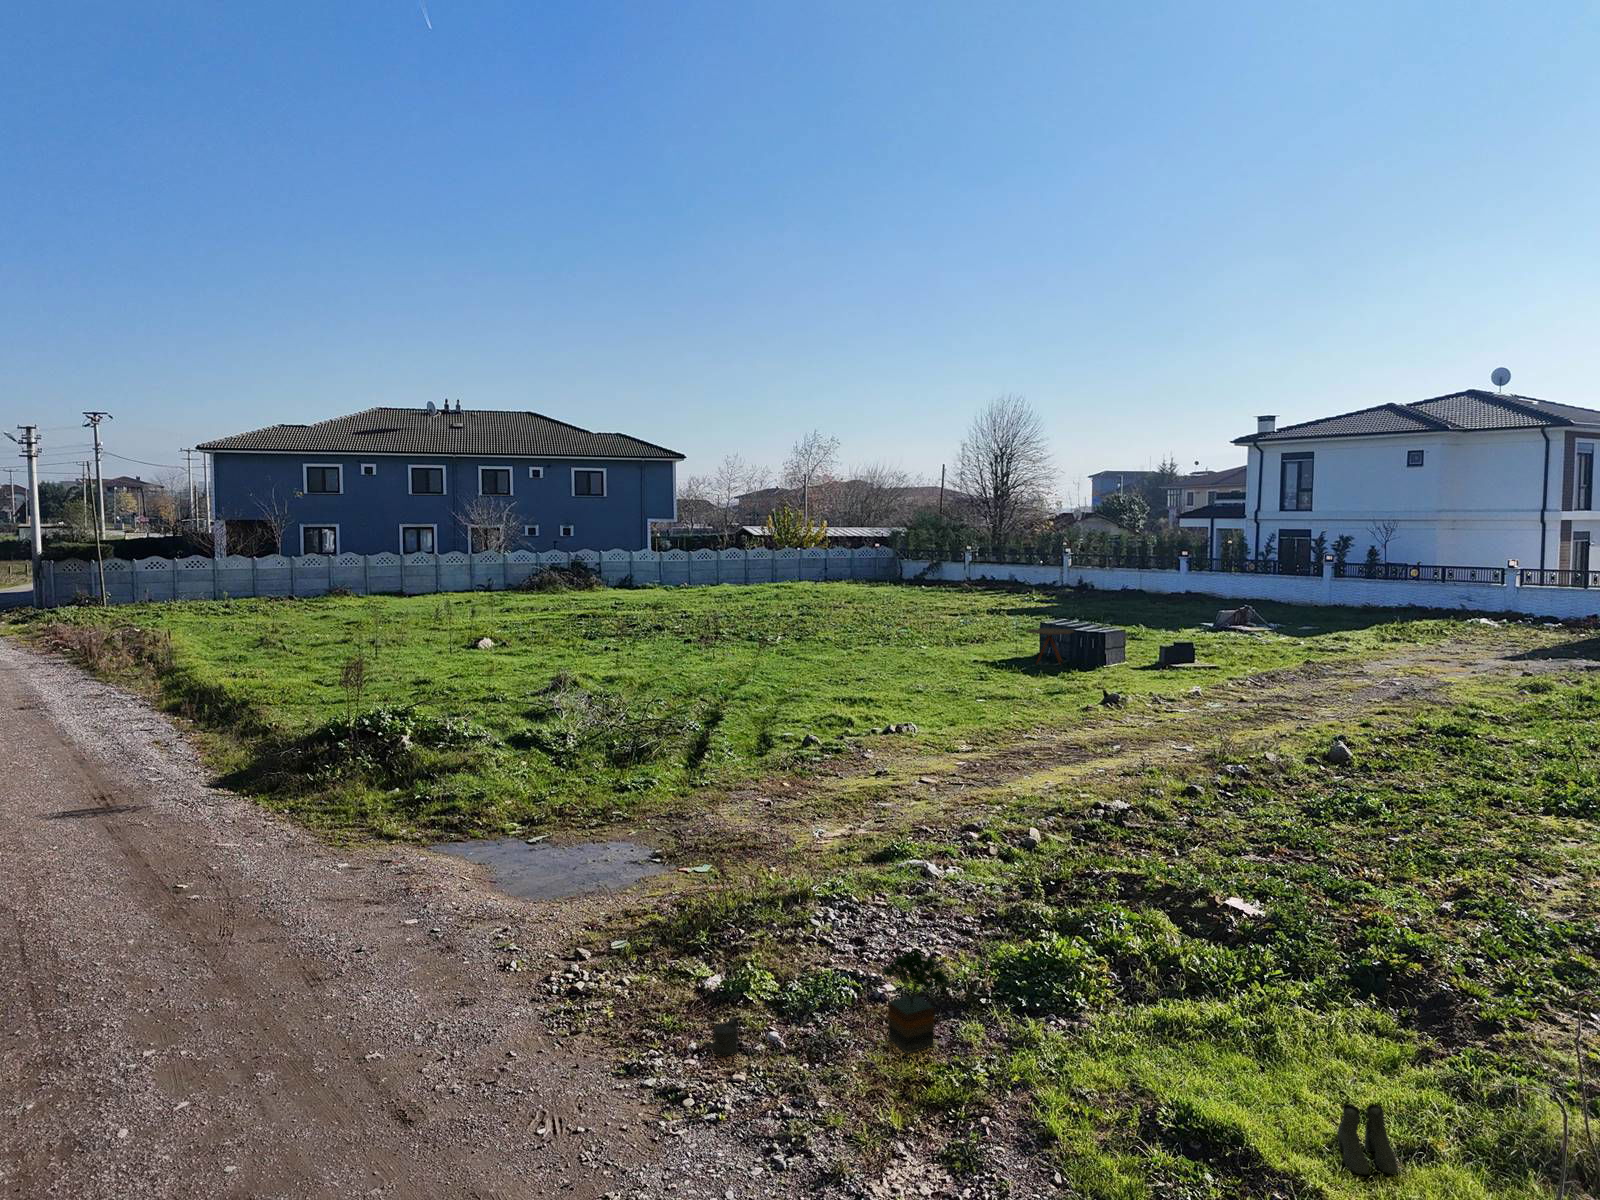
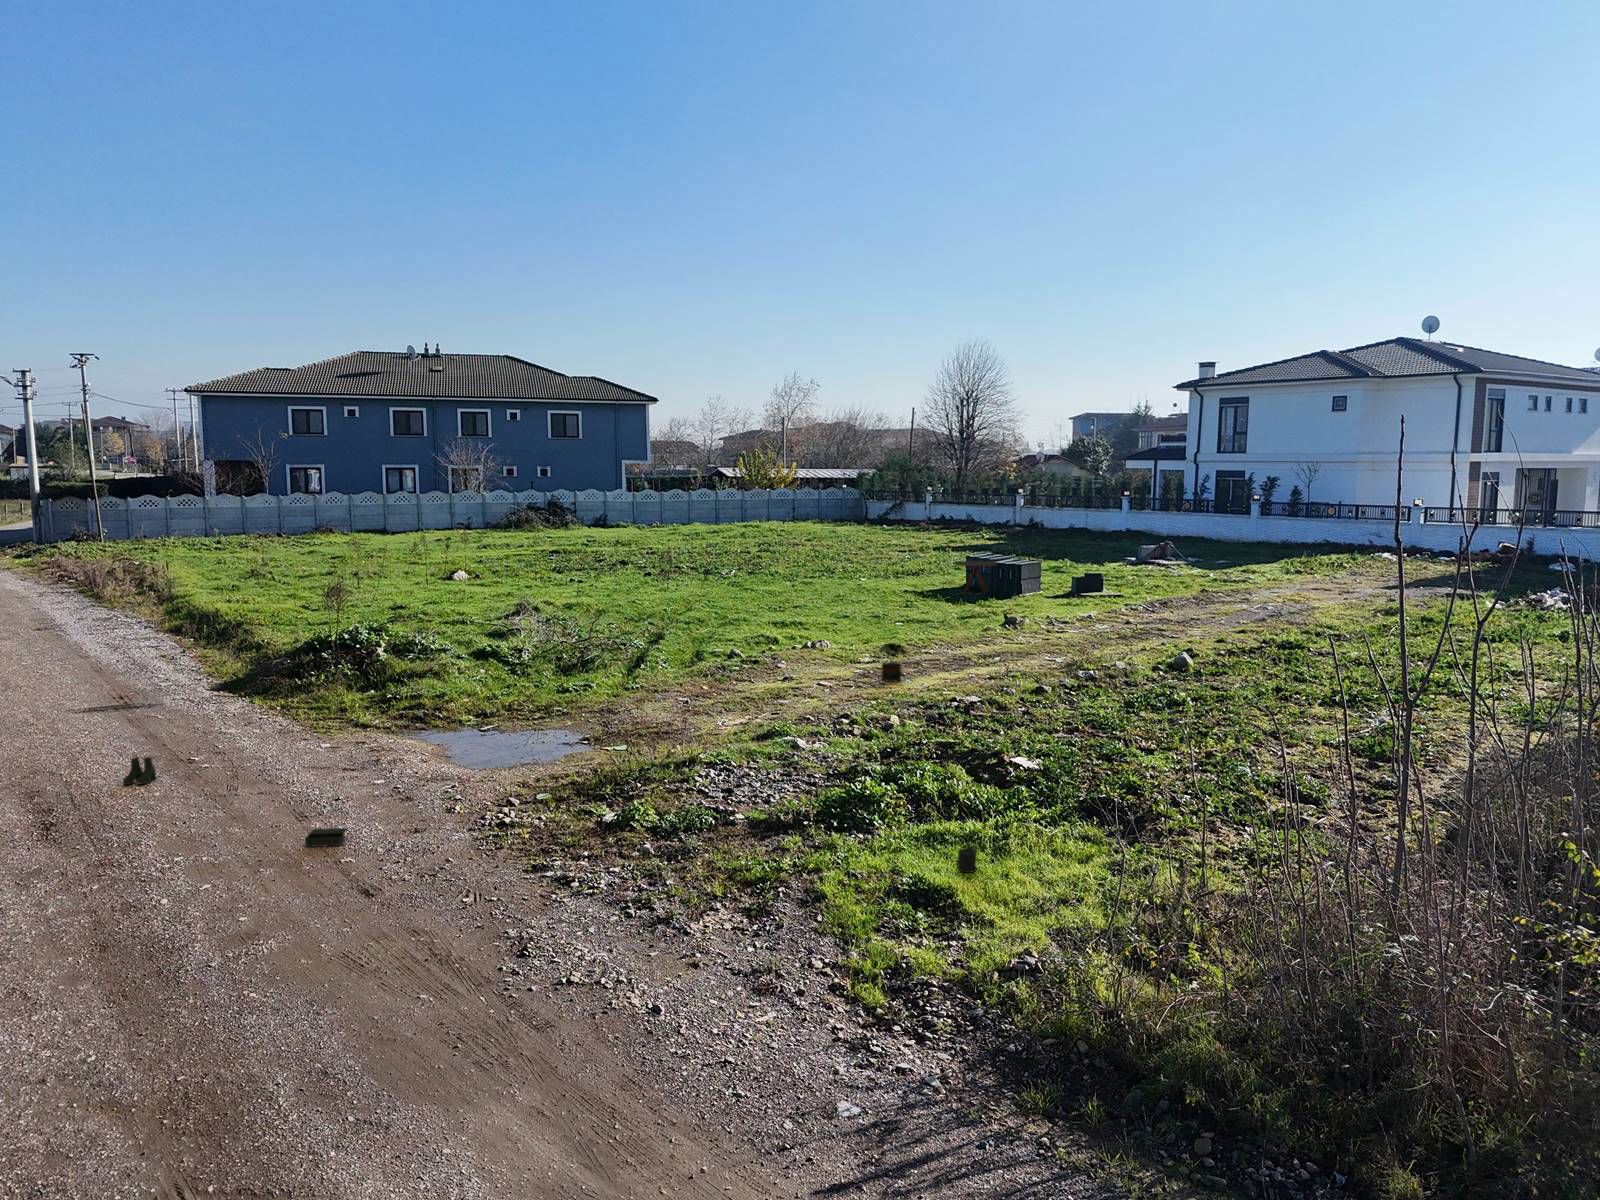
potted tree: present [882,951,949,1054] -> present [879,643,907,682]
toolbox: none [309,1006,368,1036] -> present [305,828,347,847]
watering can: present [704,1018,738,1056] -> present [957,846,977,873]
boots: present [1338,1104,1397,1175] -> present [123,757,156,785]

